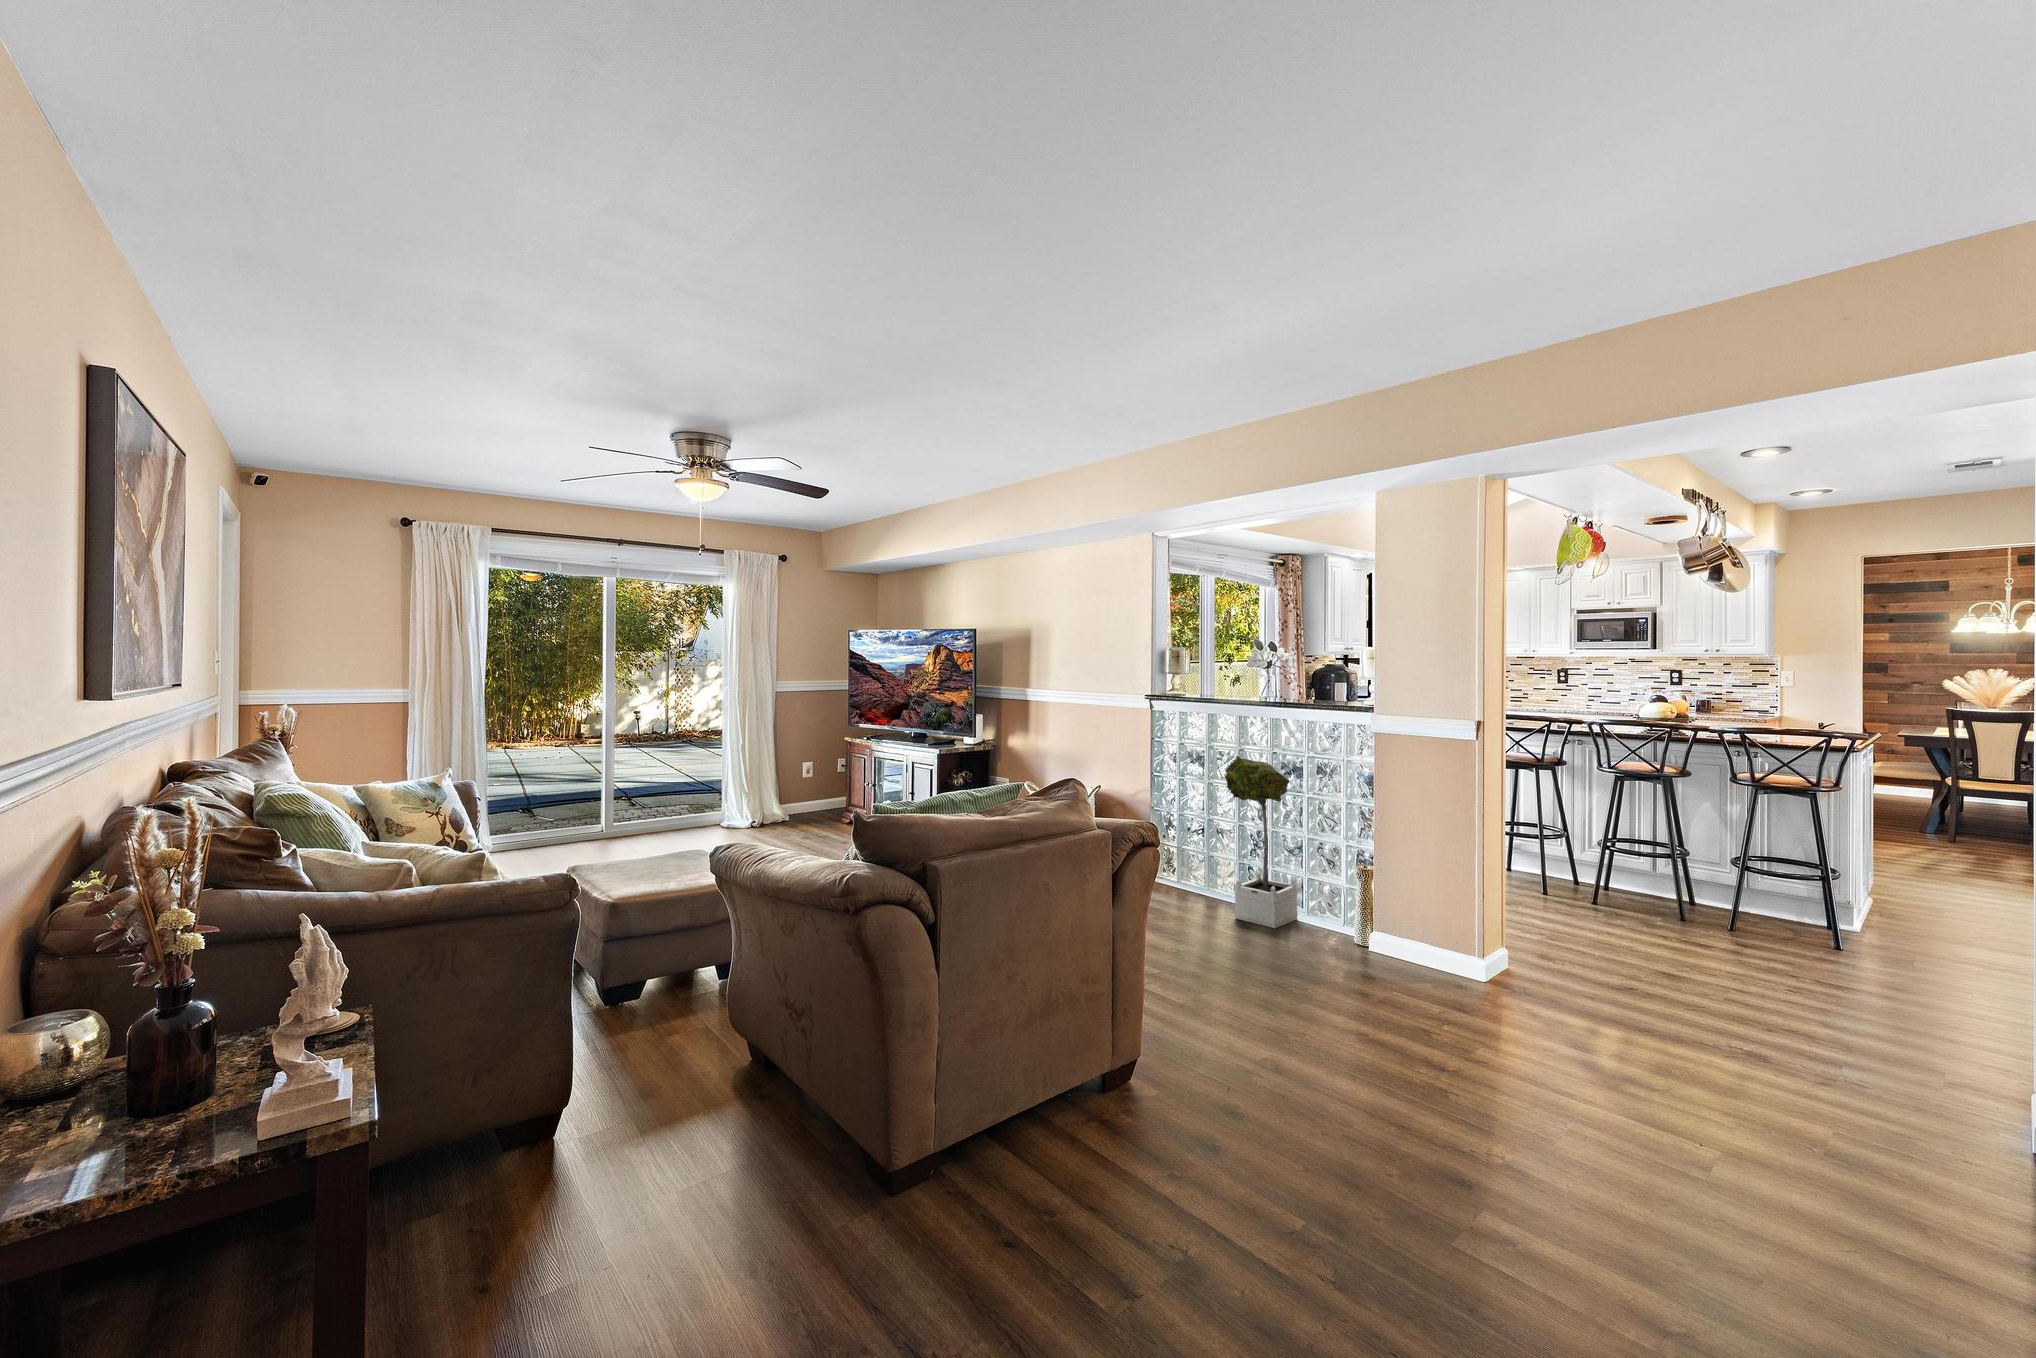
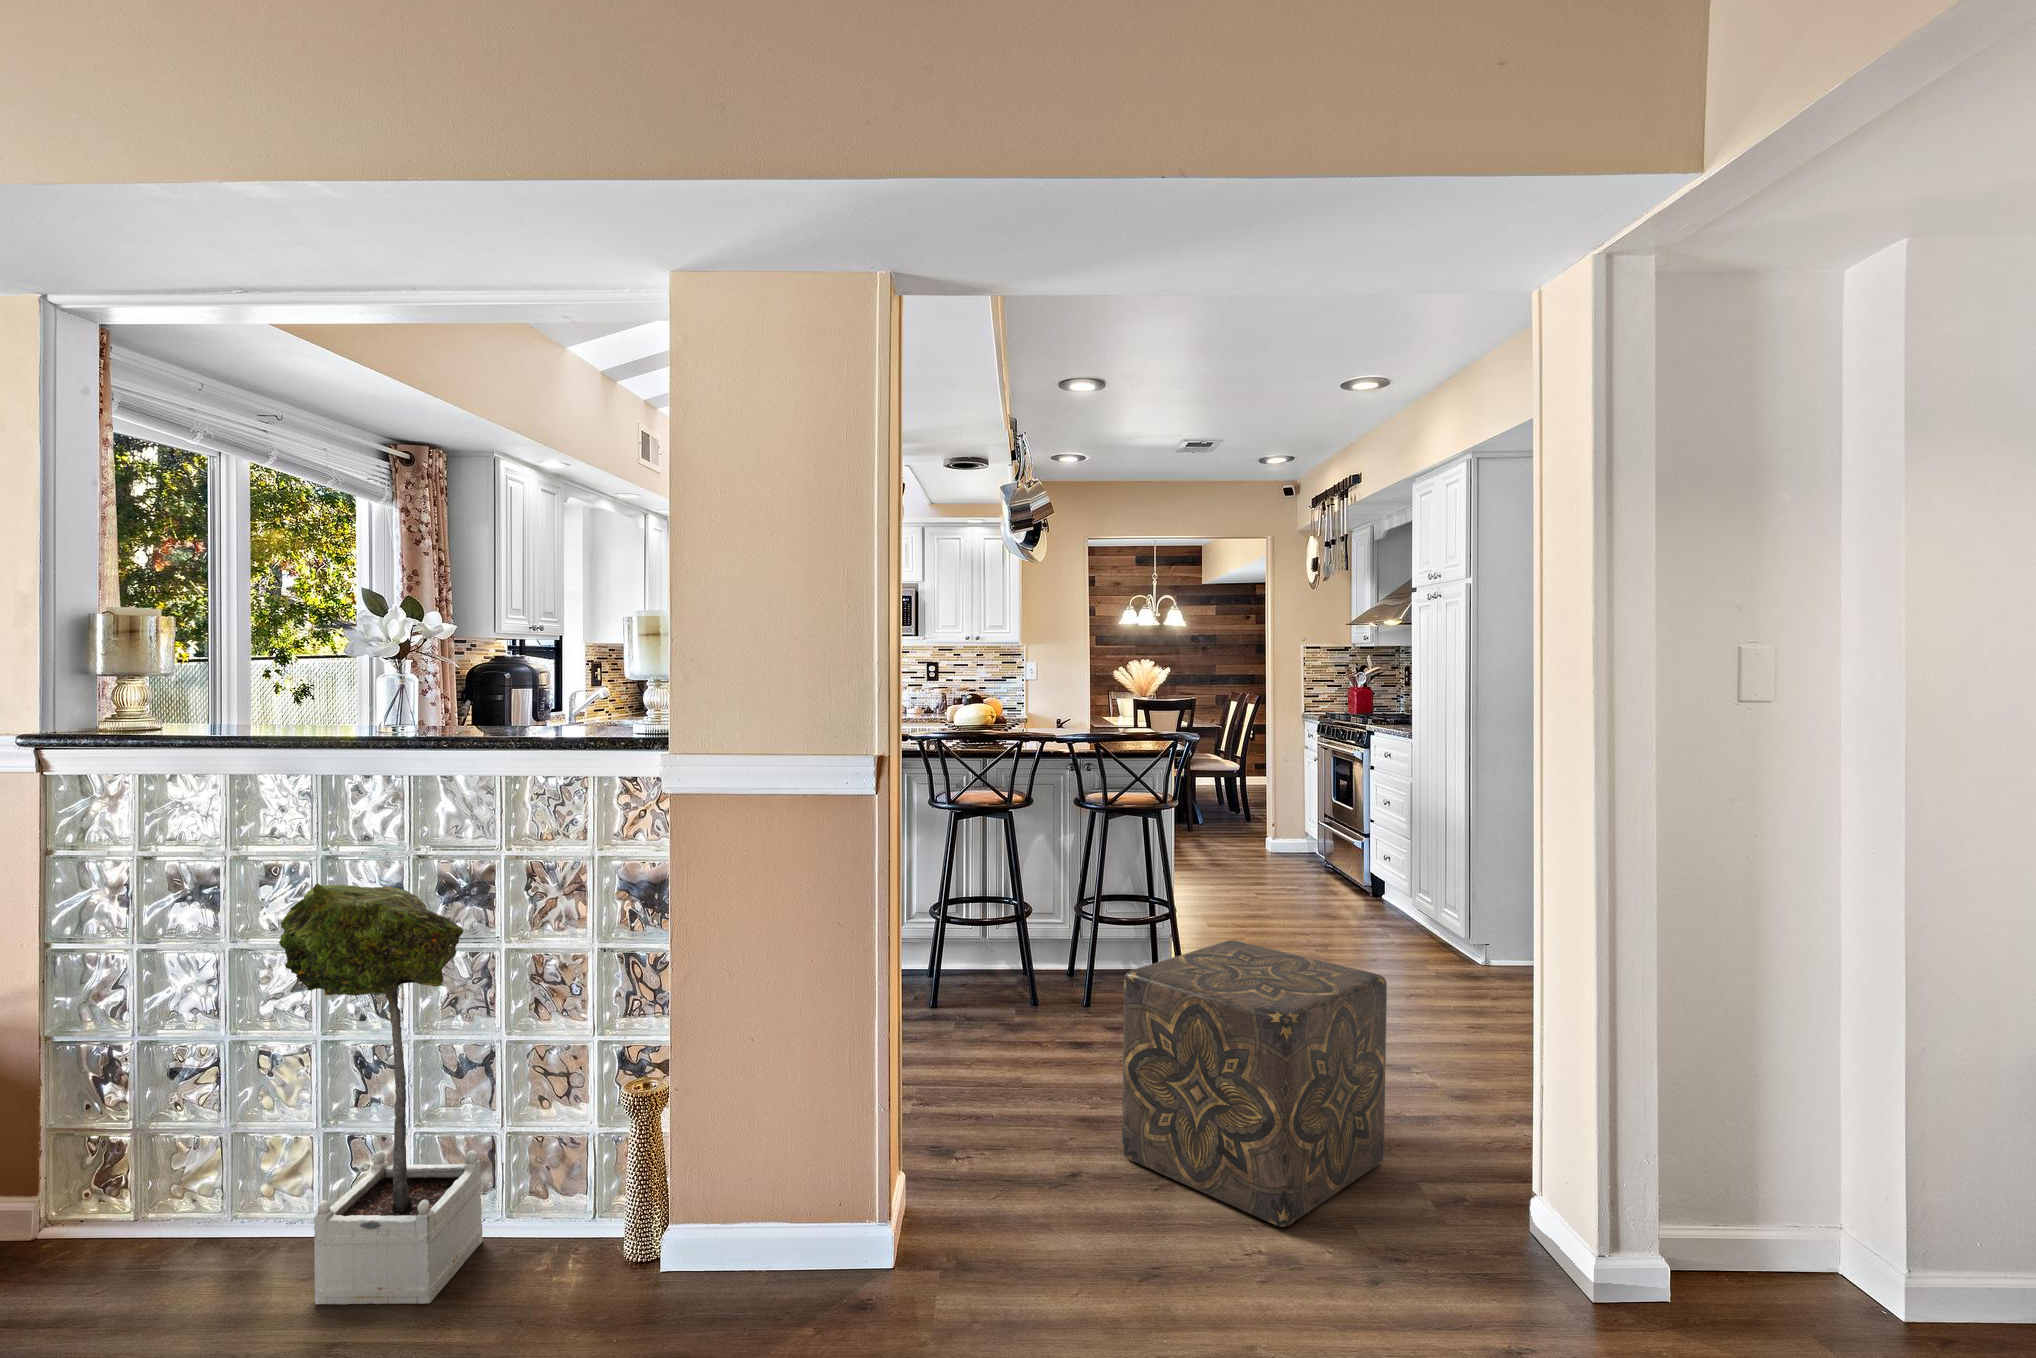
ottoman: none [1665,862,1897,1028] -> present [1122,940,1387,1227]

